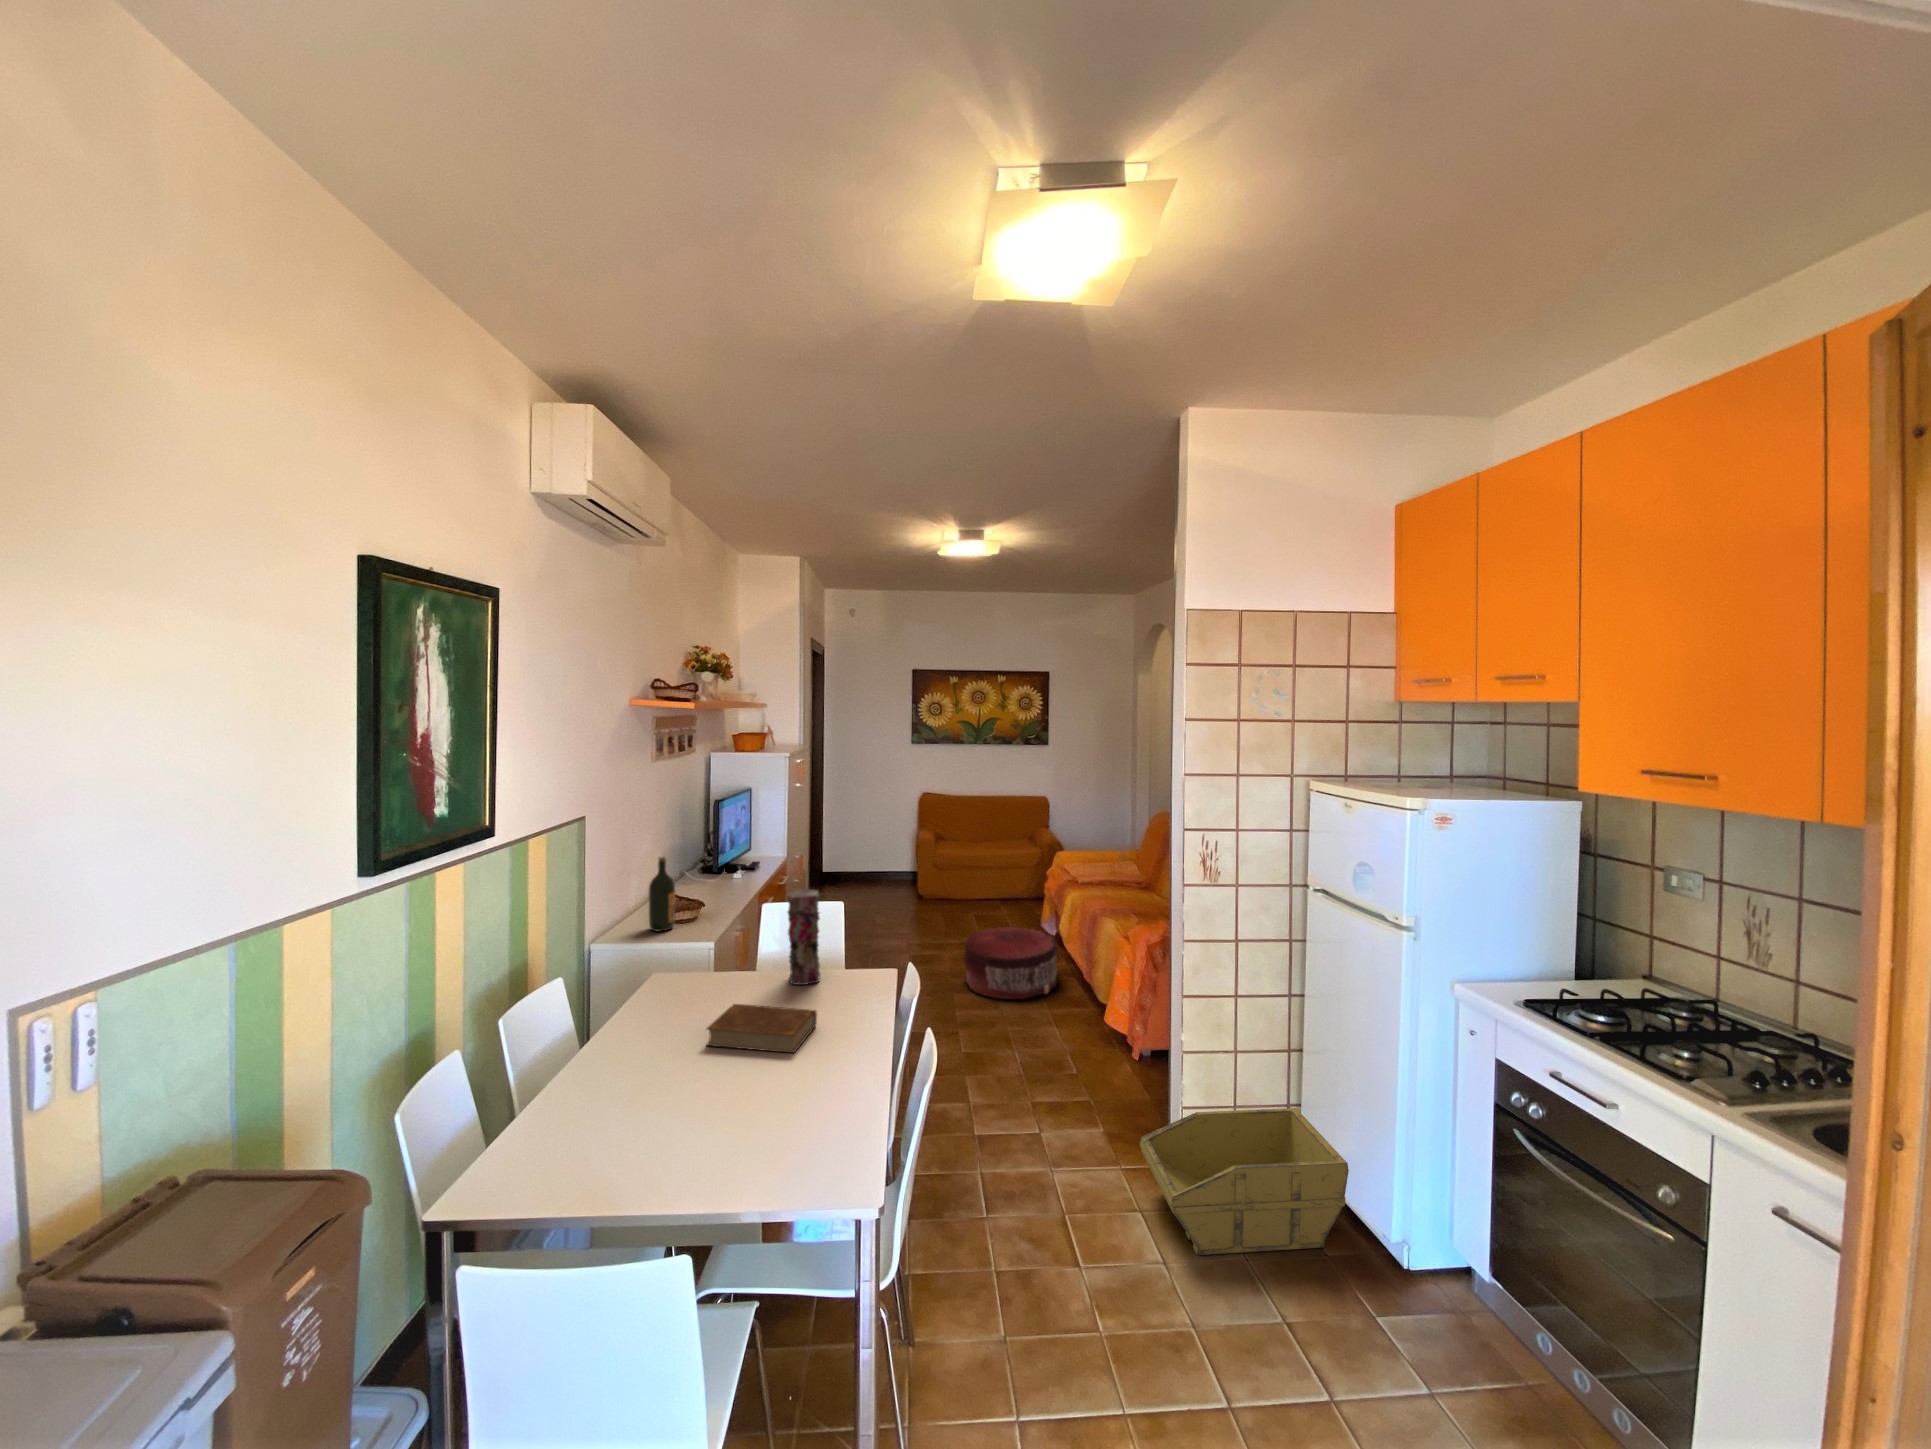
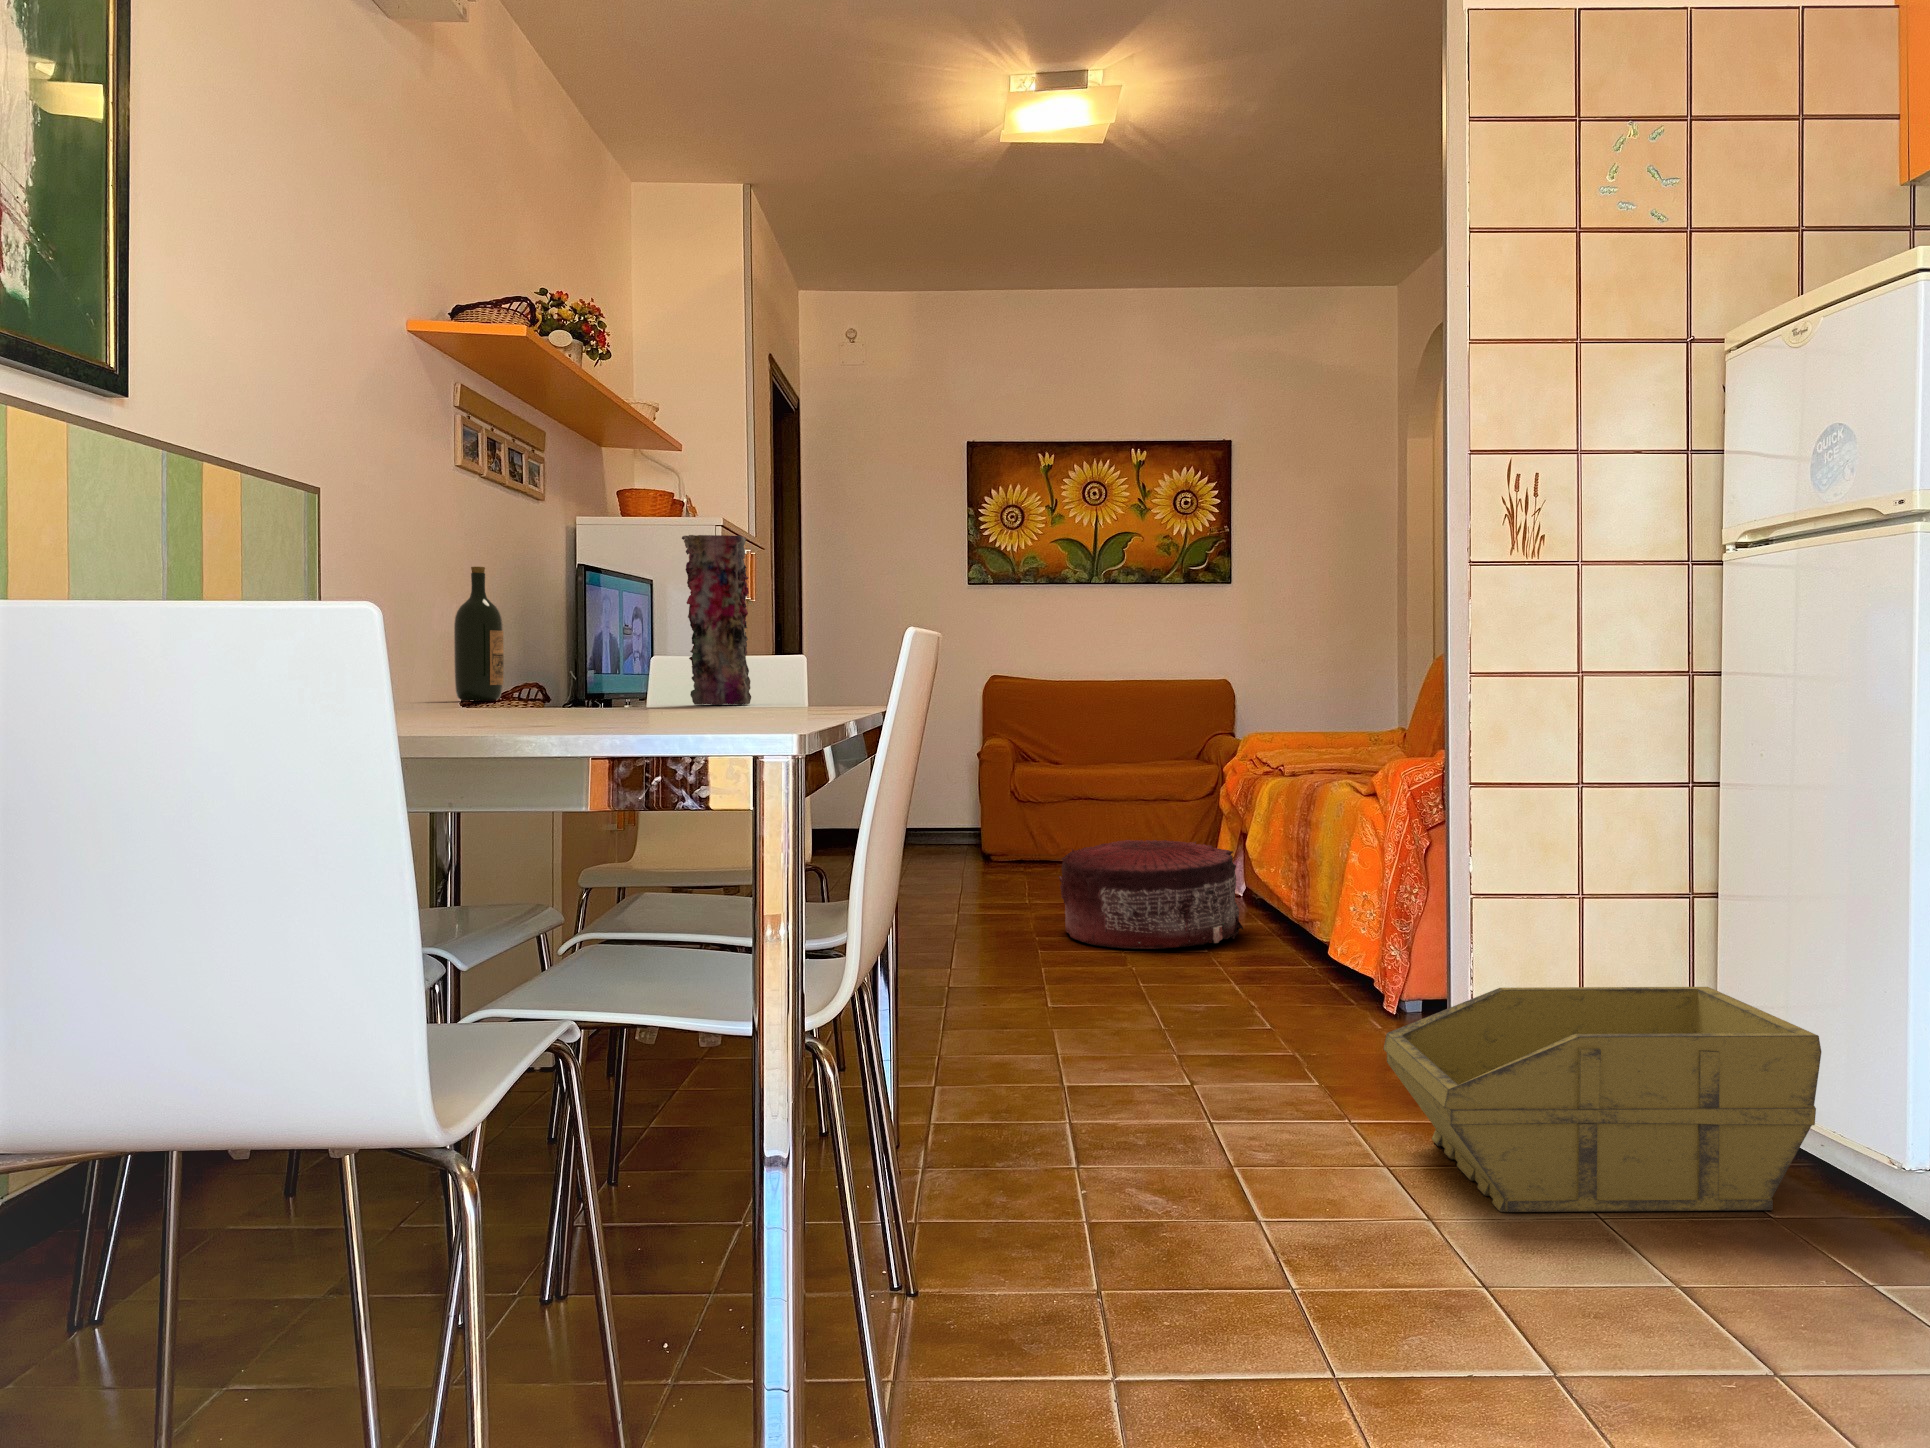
book: present [707,1004,817,1053] -> none [509,676,727,712]

